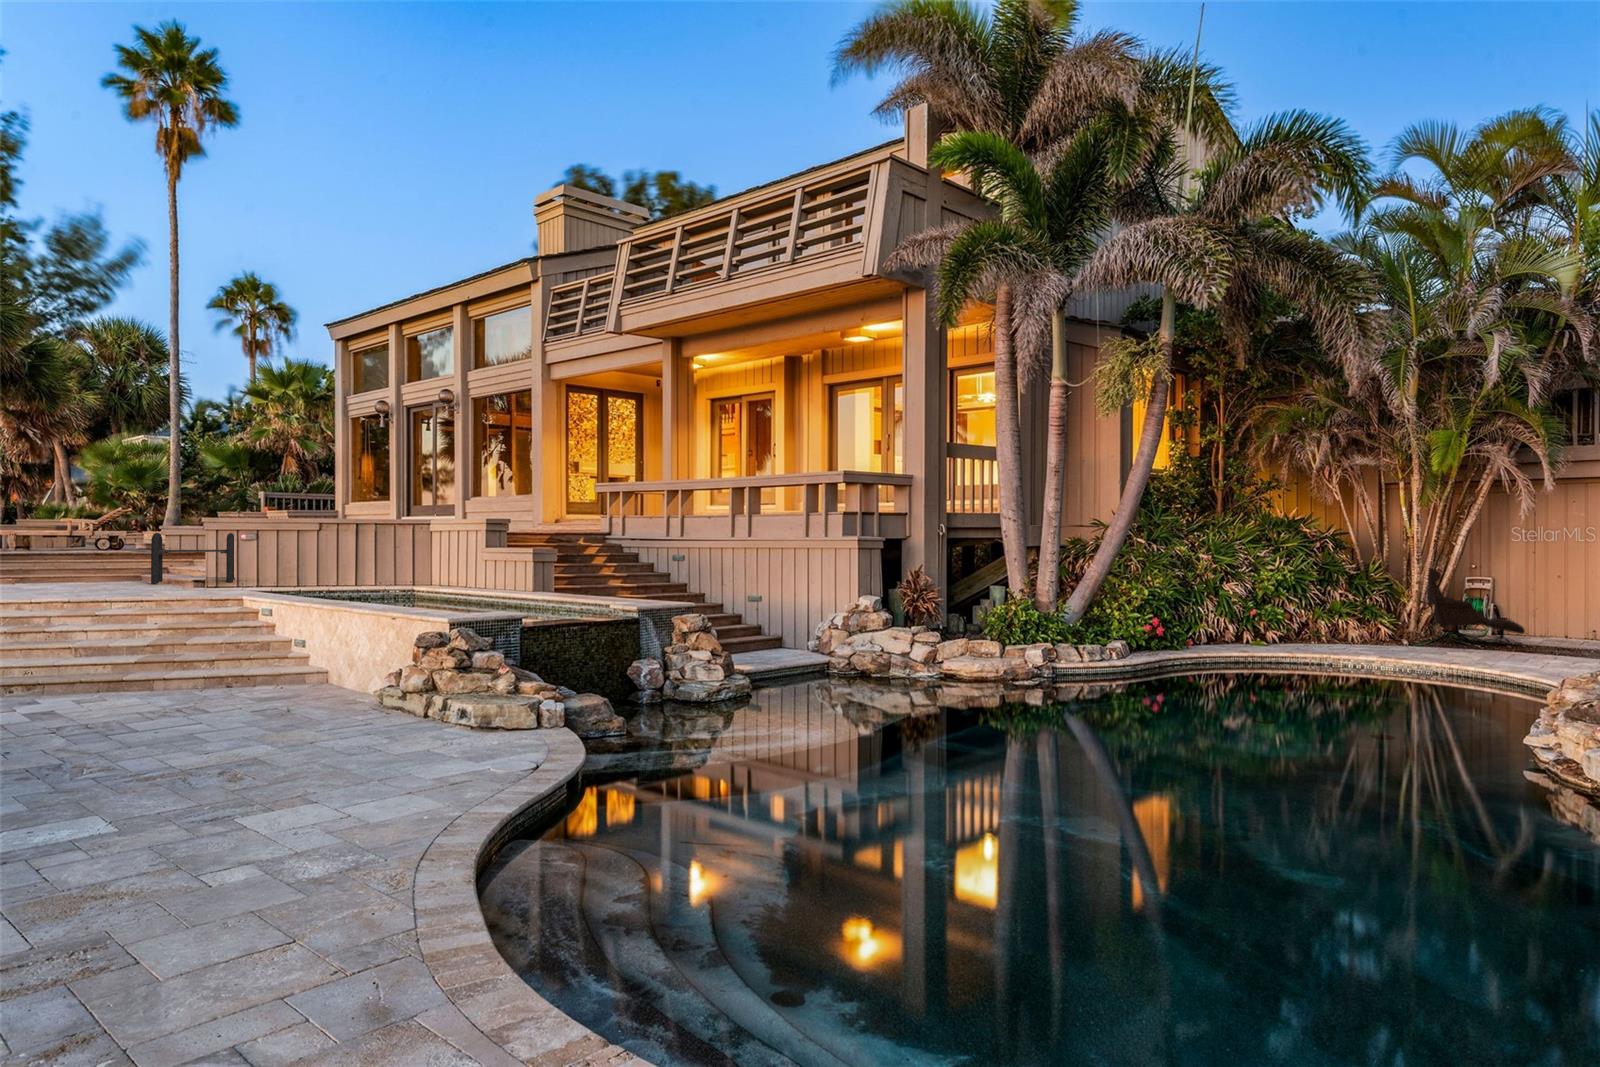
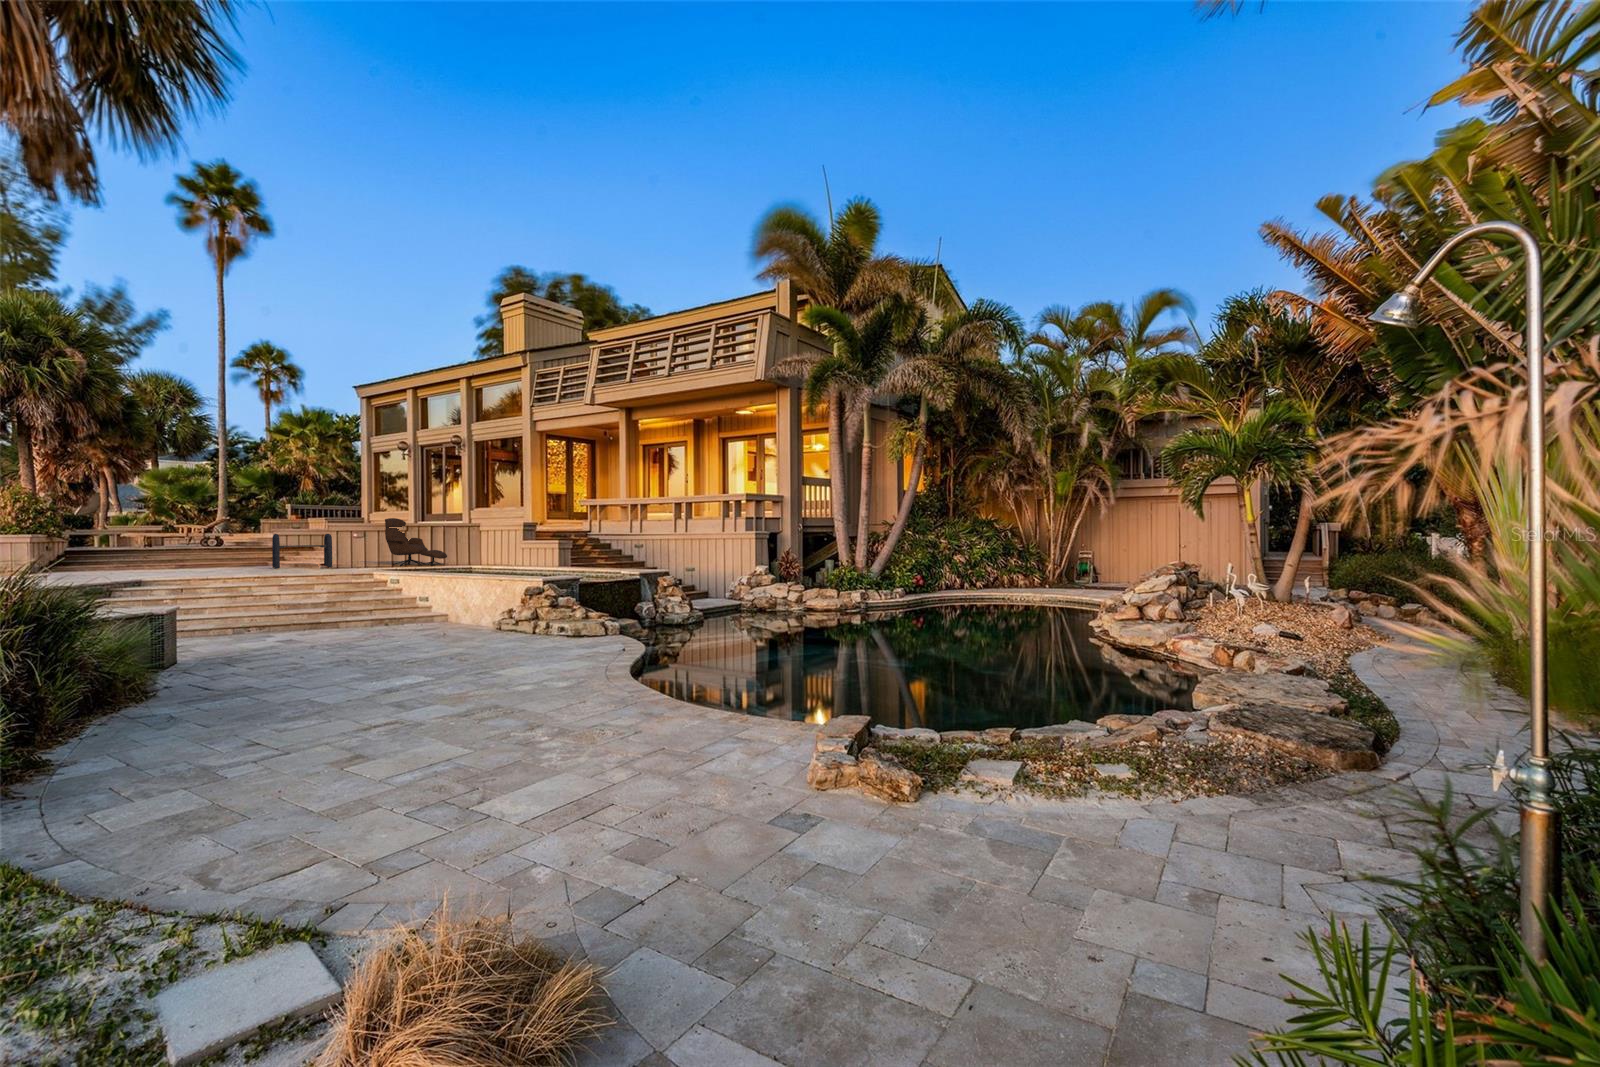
lounge chair: present [1427,568,1525,644] -> present [385,518,447,566]

